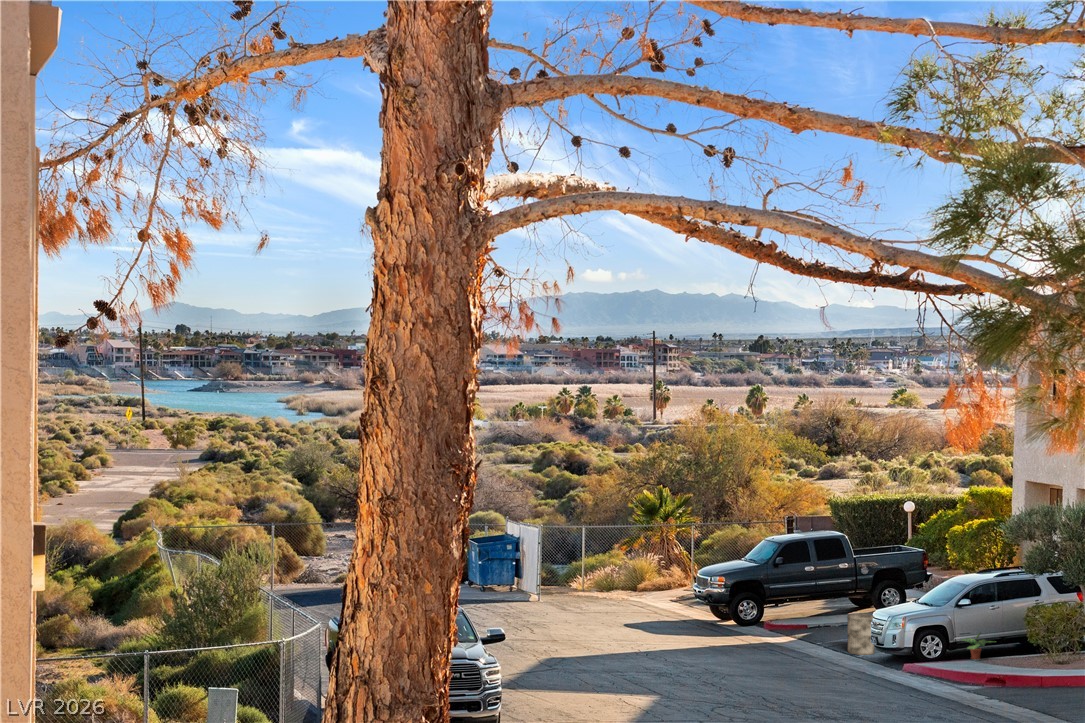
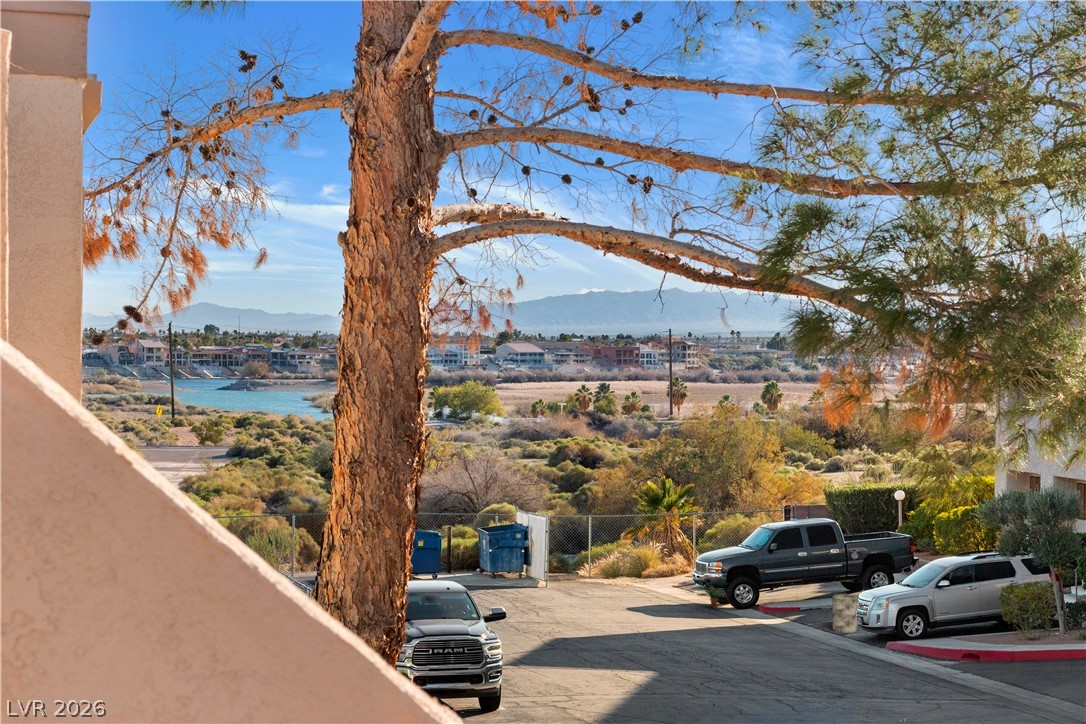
potted plant: present [961,633,996,660] -> present [698,586,725,607]

